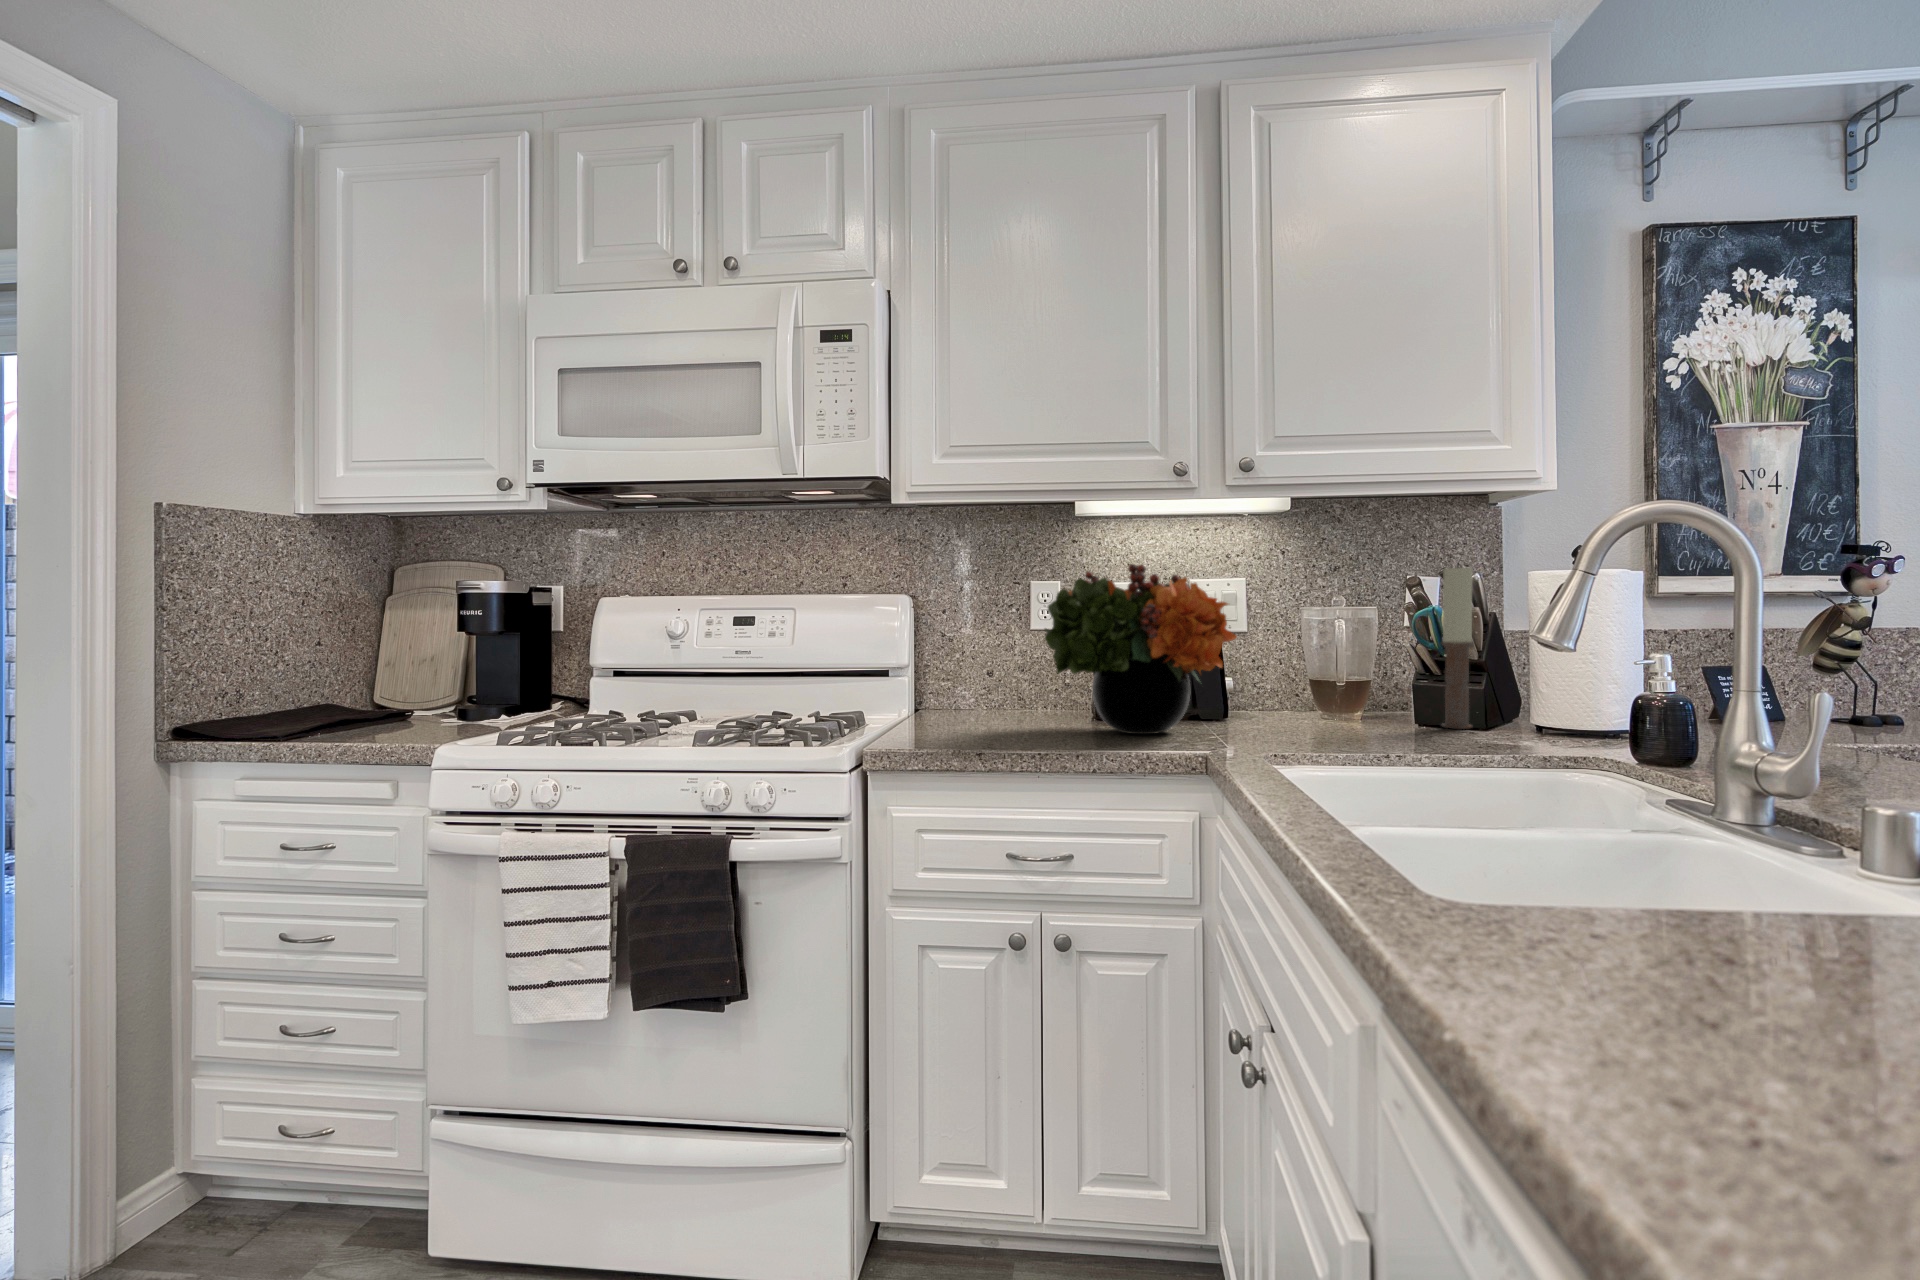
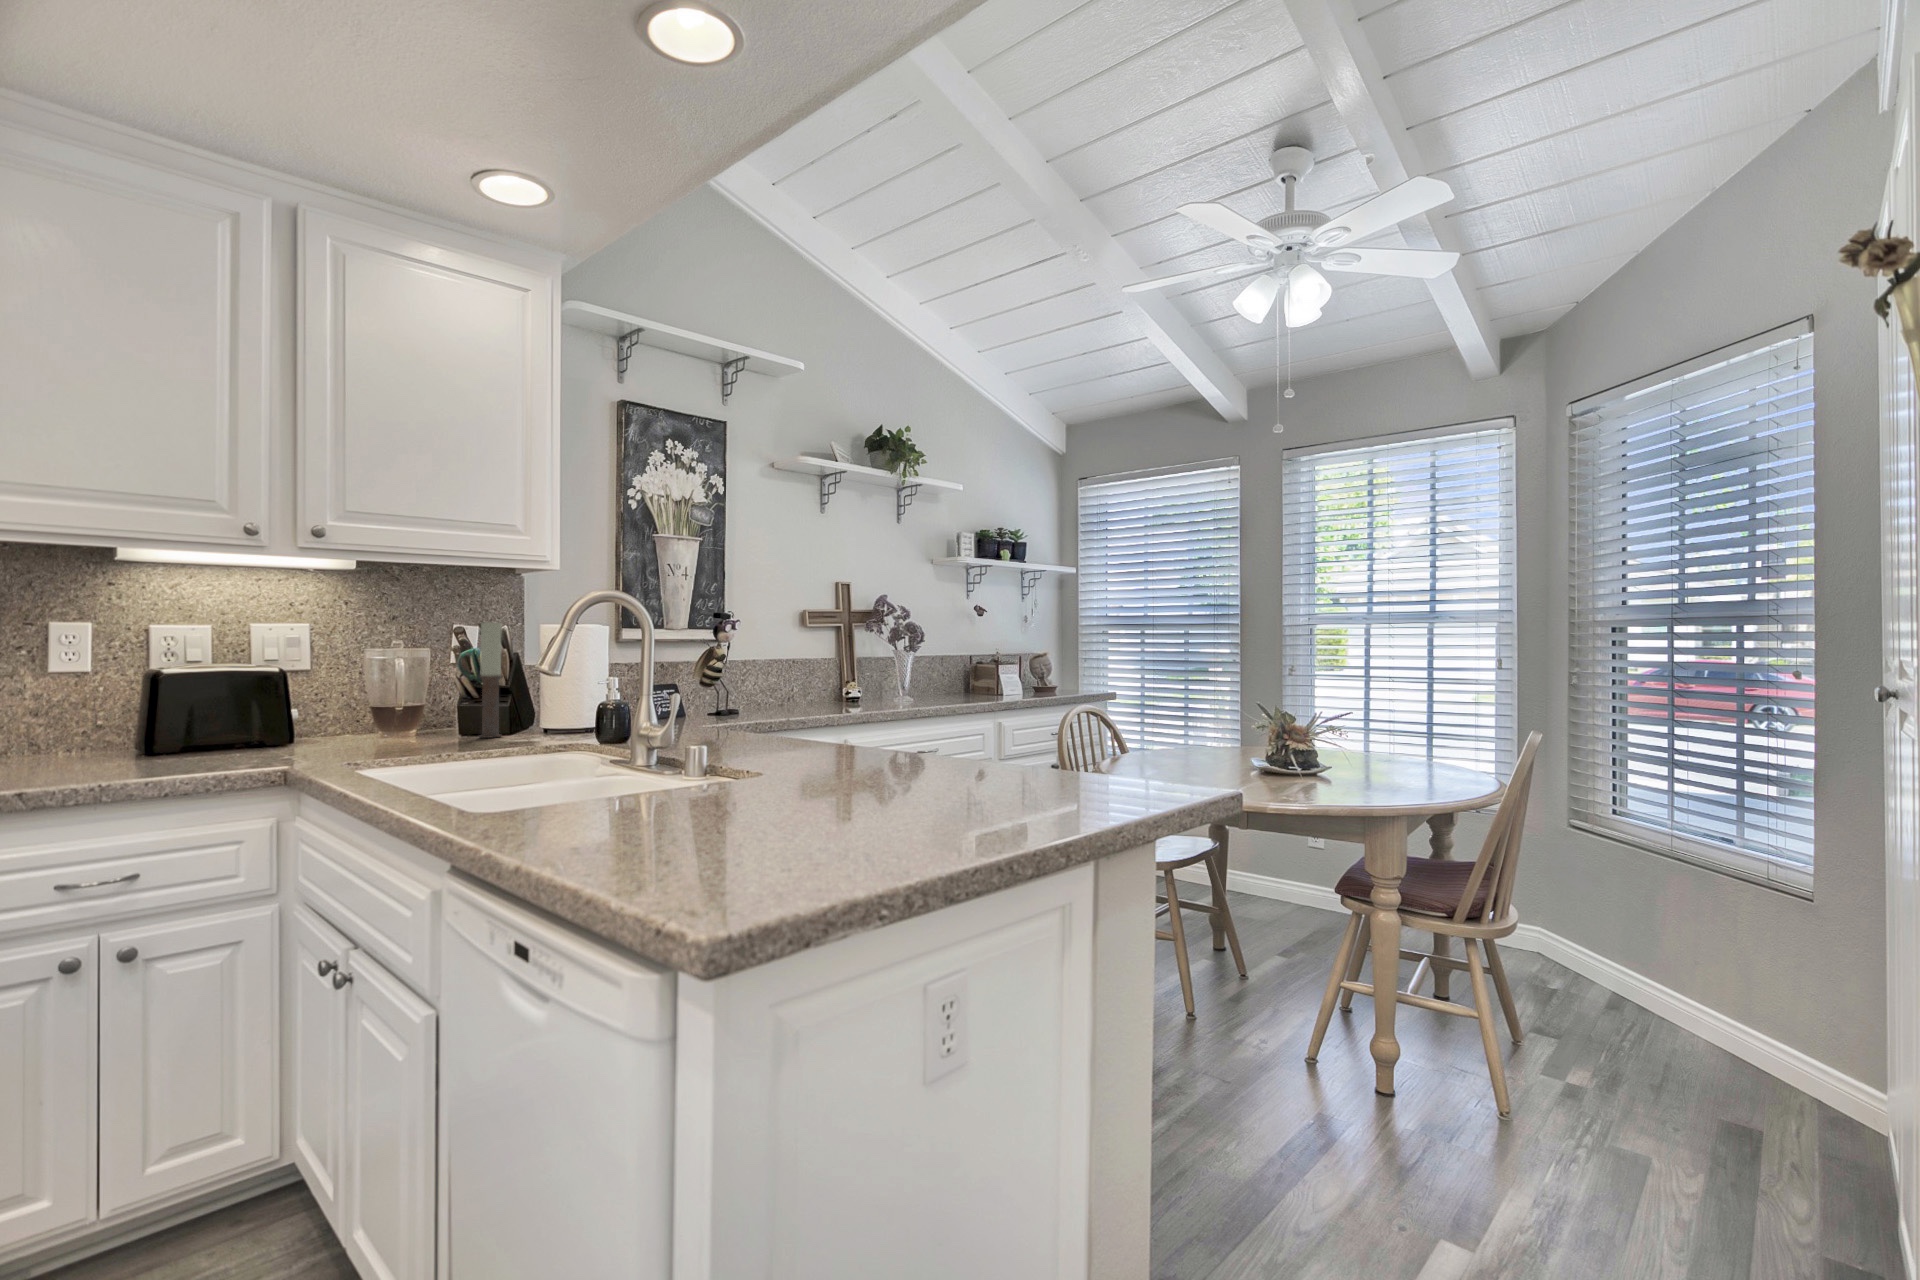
flower arrangement: present [1045,564,1236,734] -> none [90,609,311,762]

